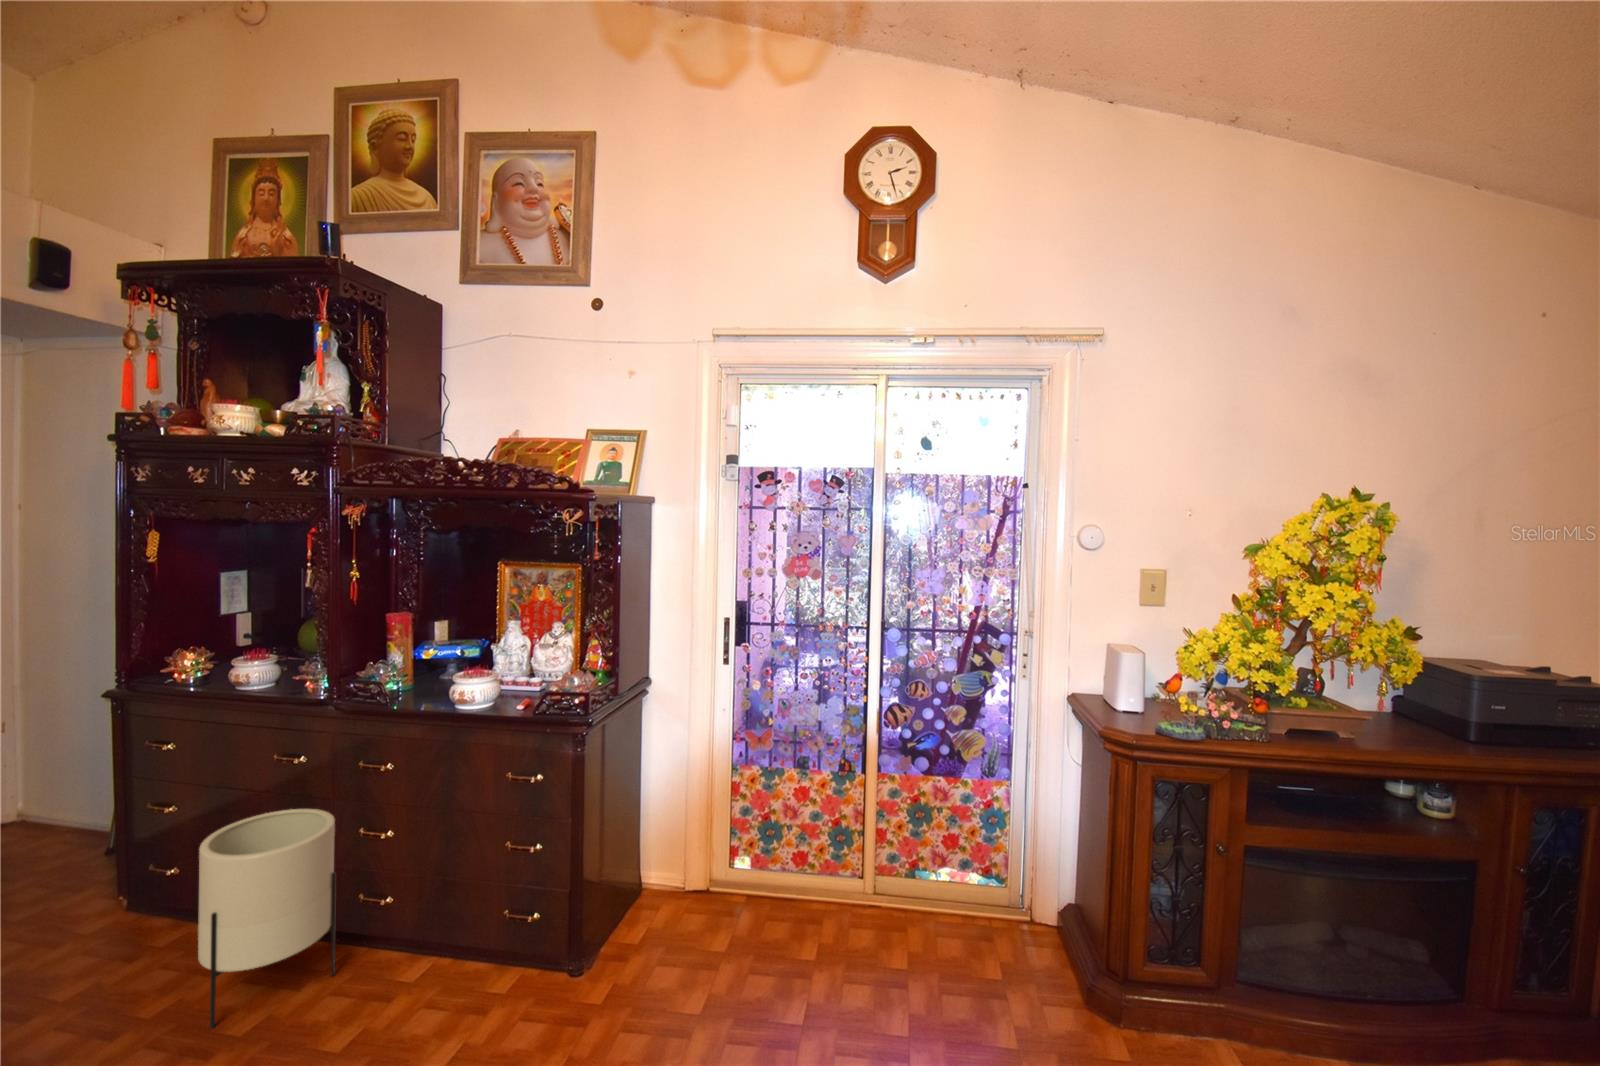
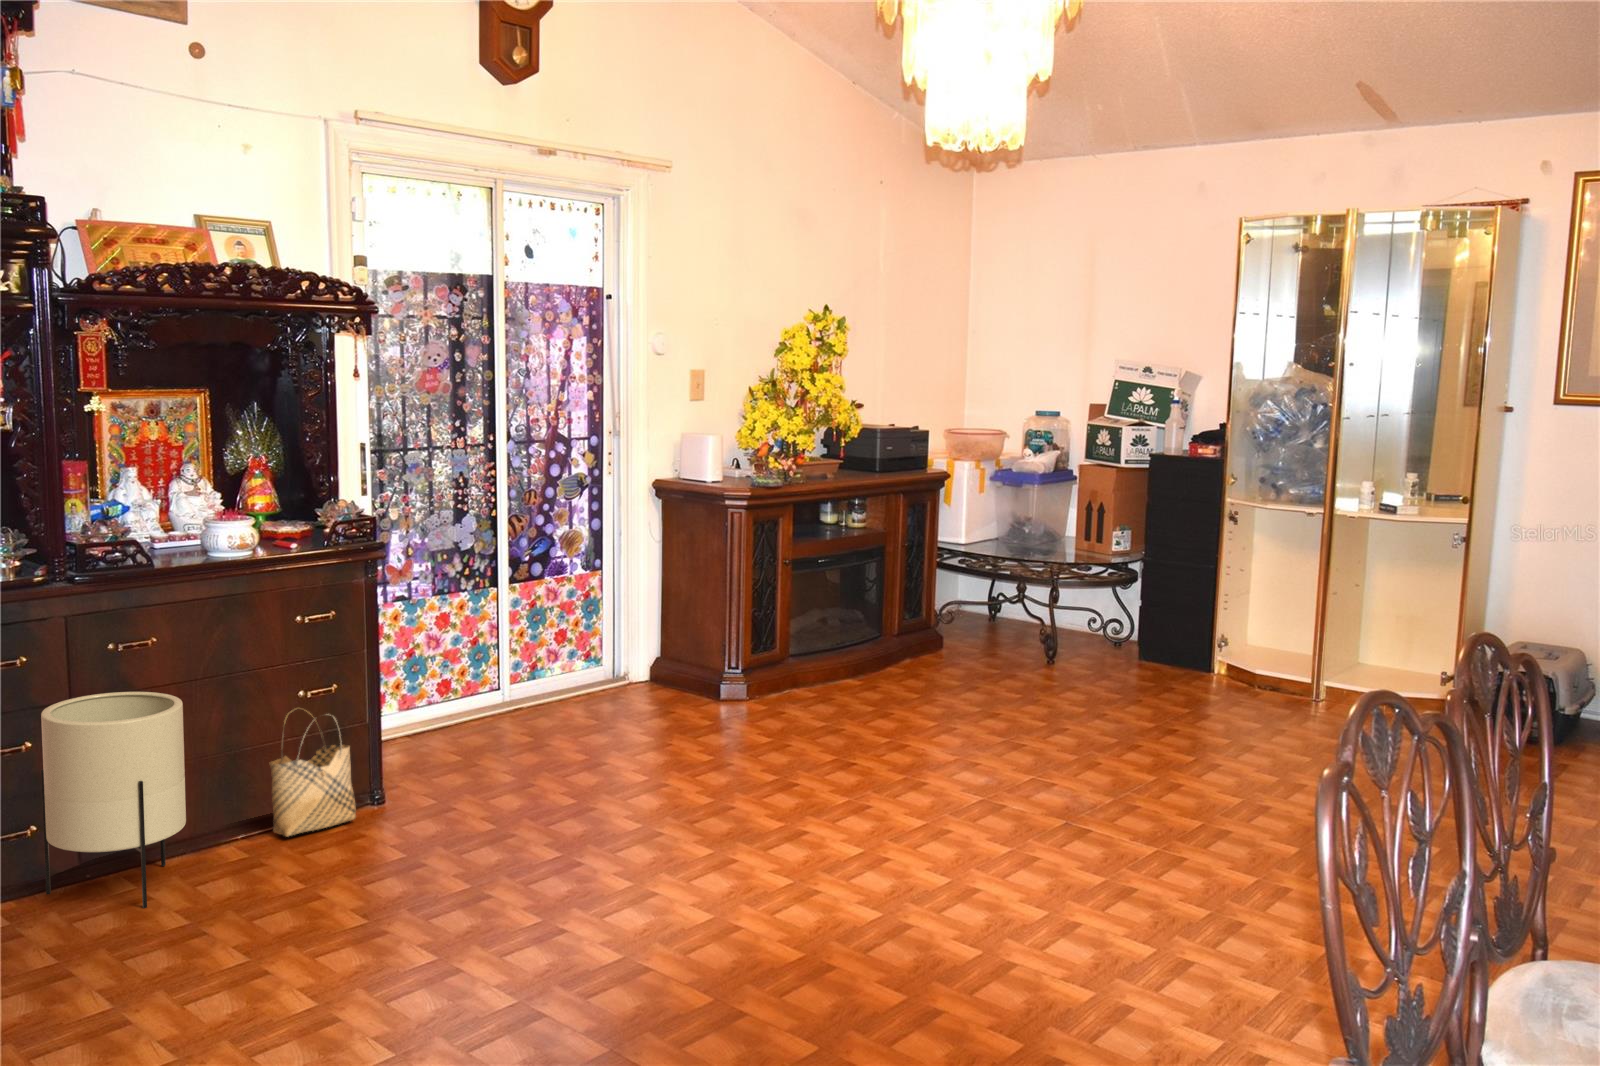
woven basket: none [412,867,505,1006] -> present [269,708,356,837]

